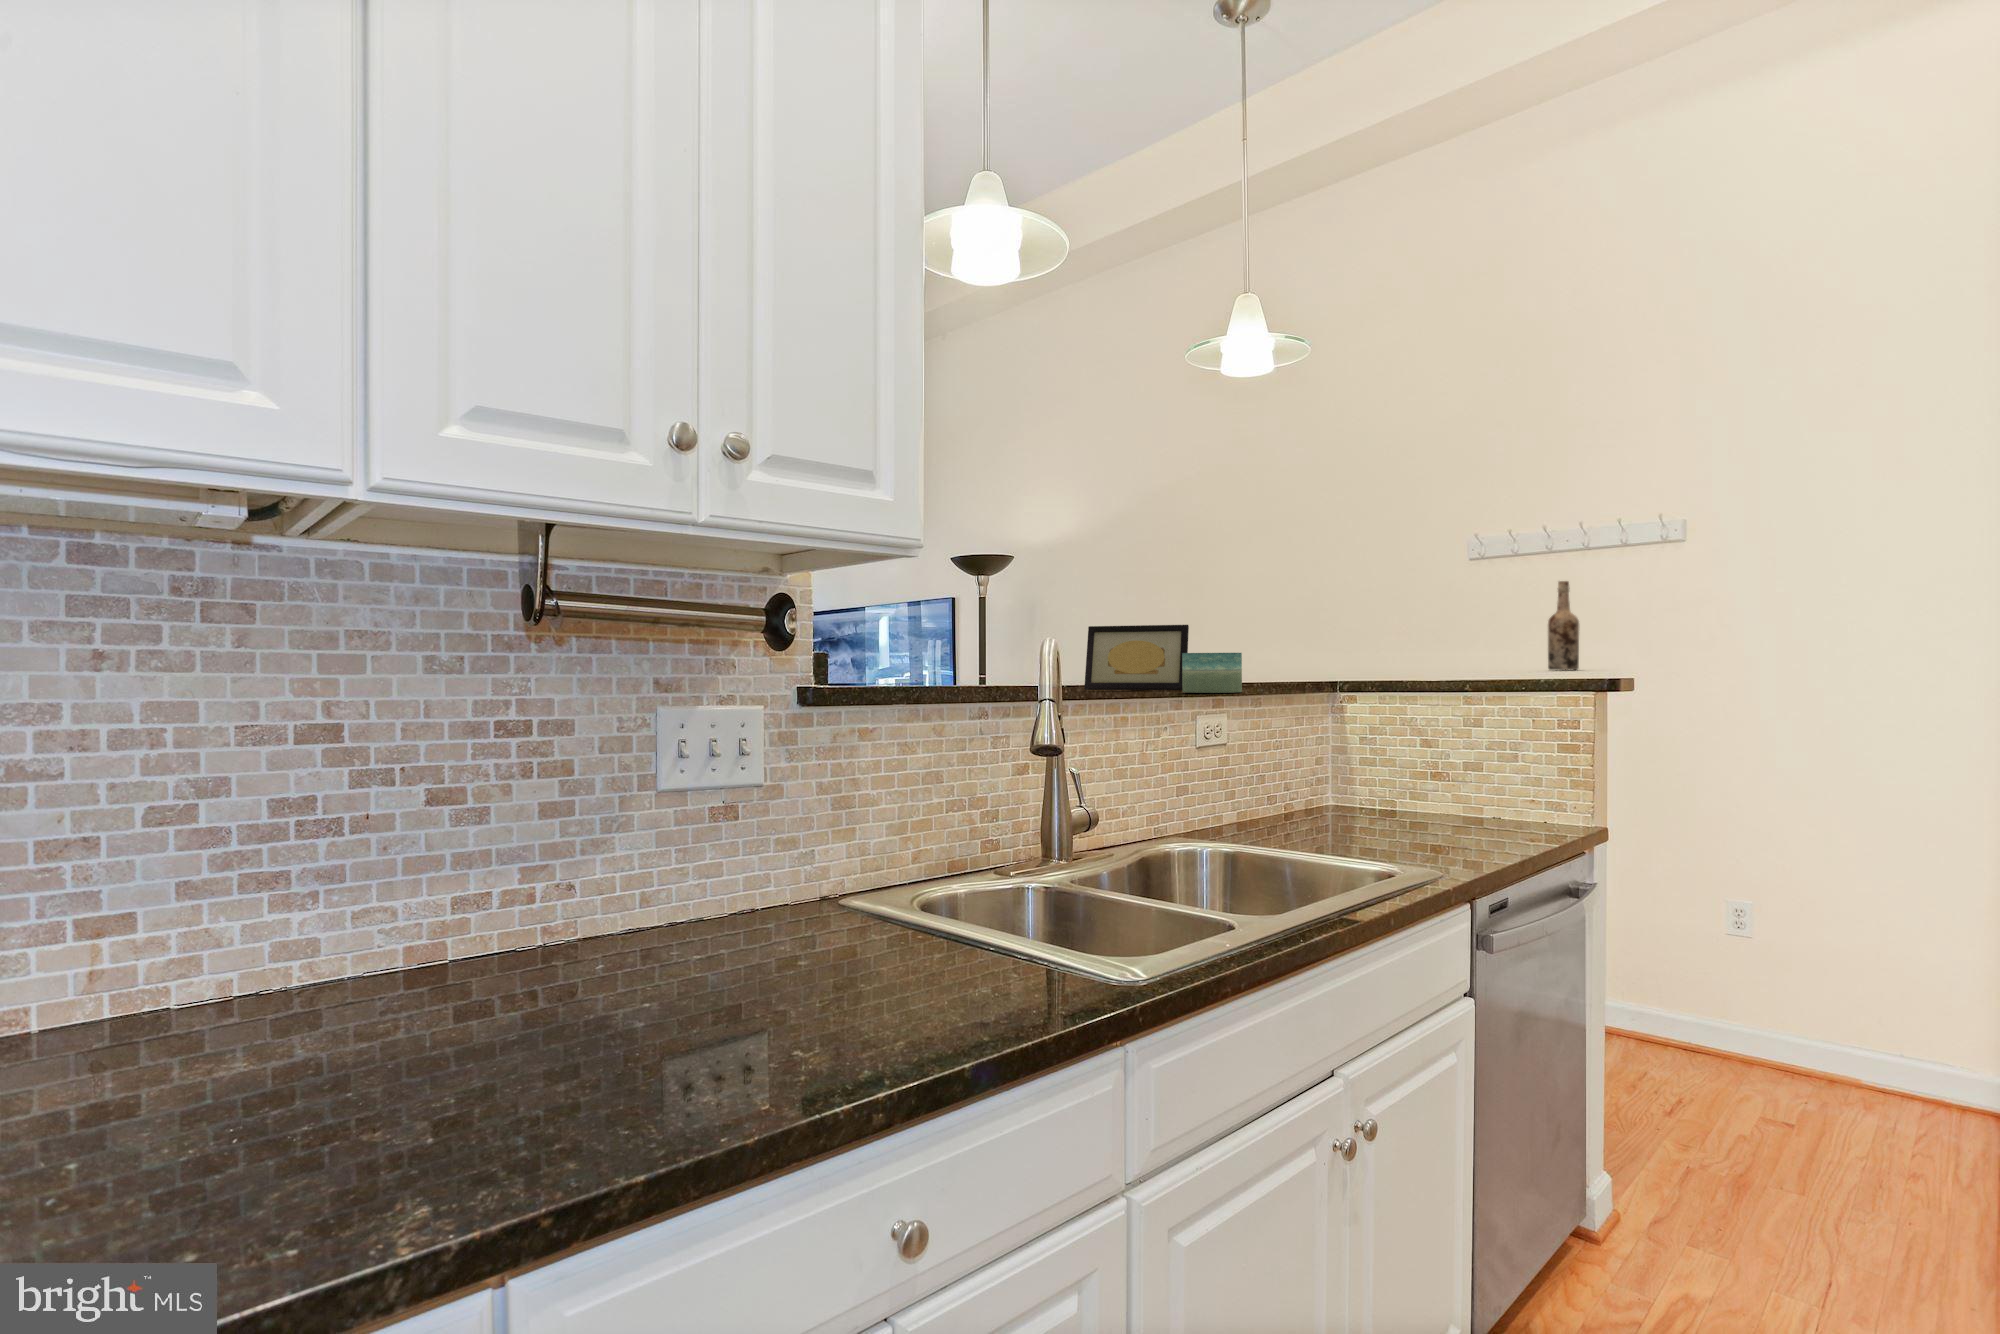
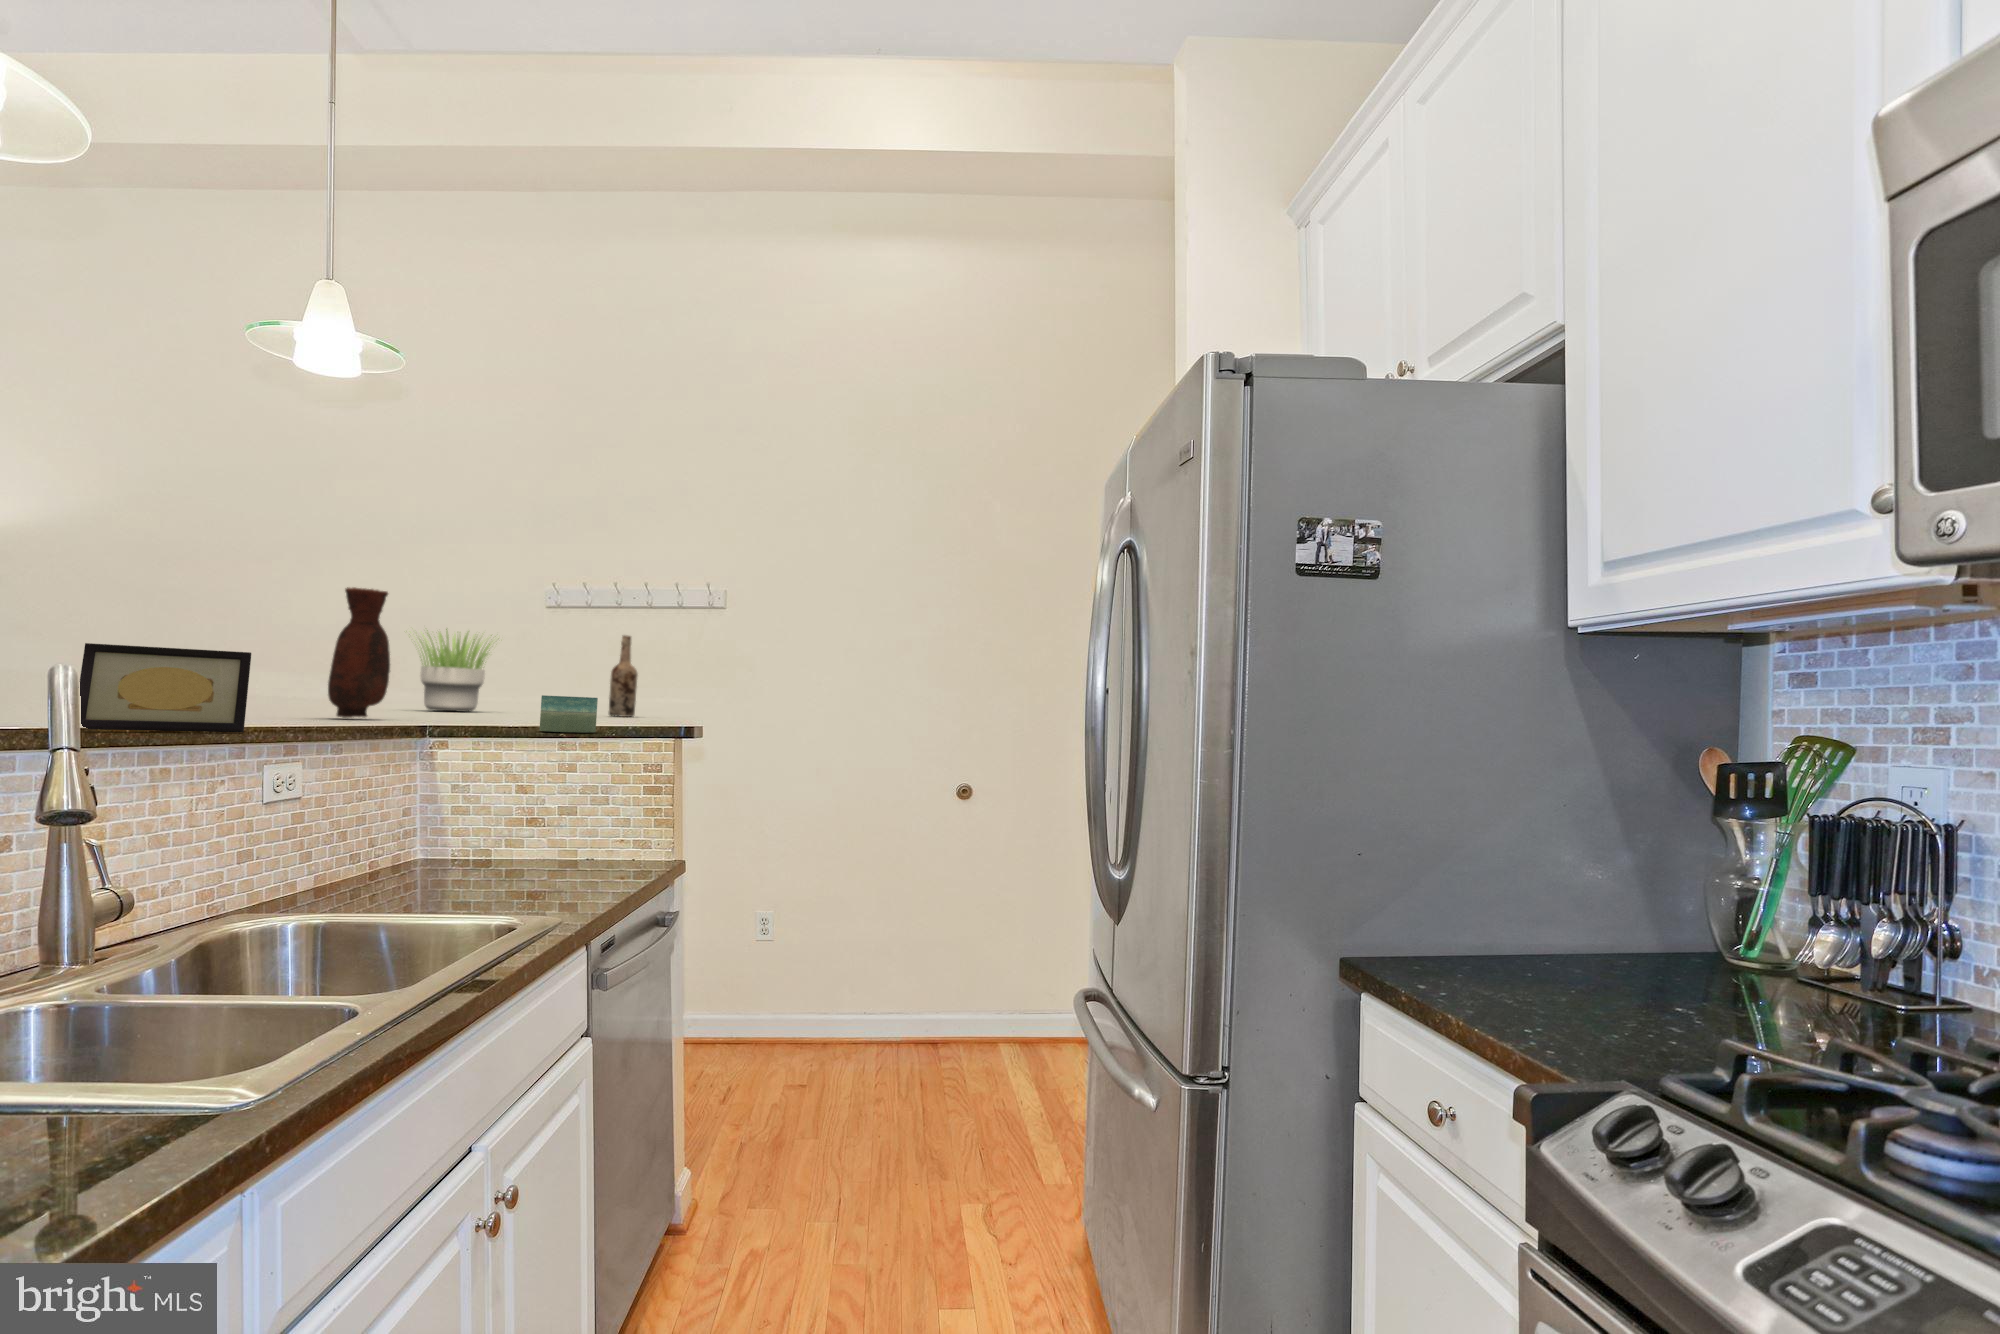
vase: none [1270,562,1318,679] -> present [328,587,390,718]
potted plant: none [1342,590,1439,671] -> present [416,629,496,712]
candle: present [1182,653,1242,693] -> present [539,695,598,732]

